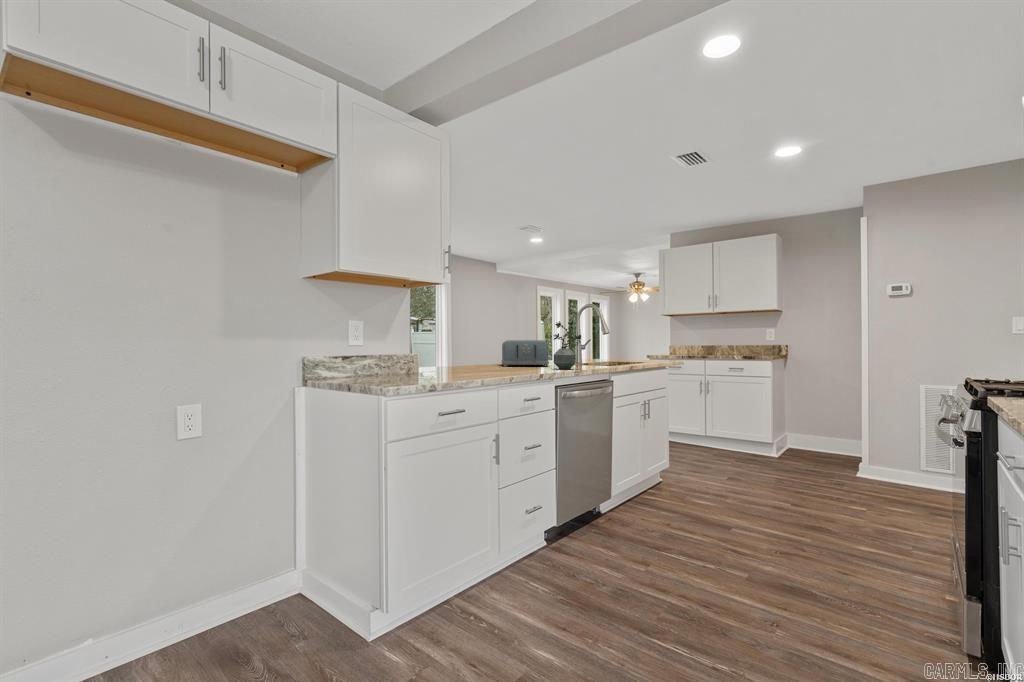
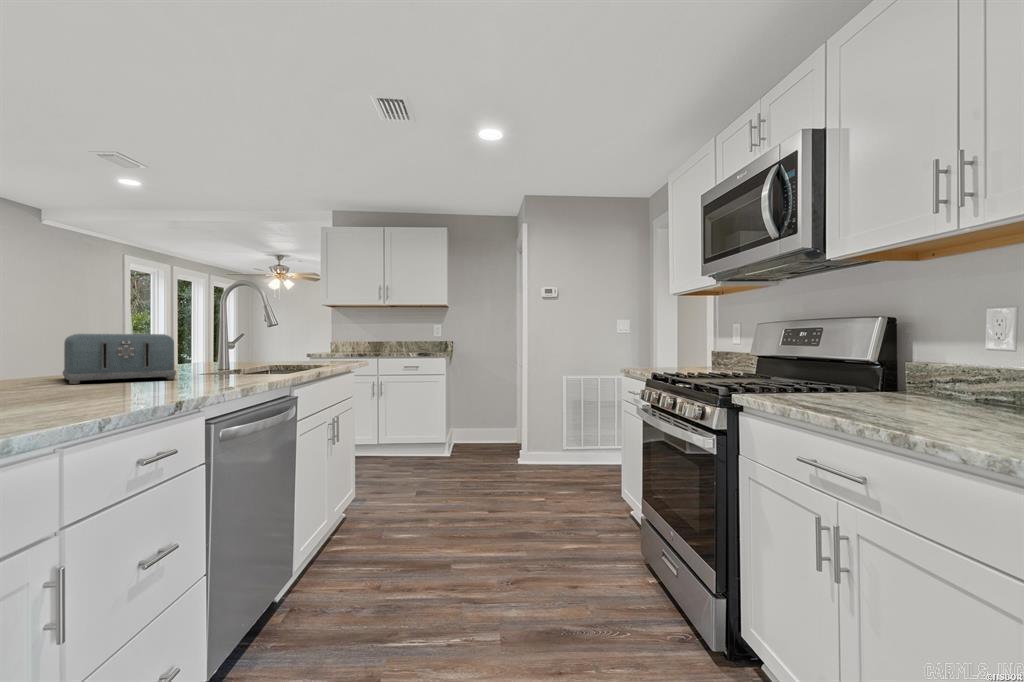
potted plant: present [554,320,581,369] -> none [191,301,246,385]

